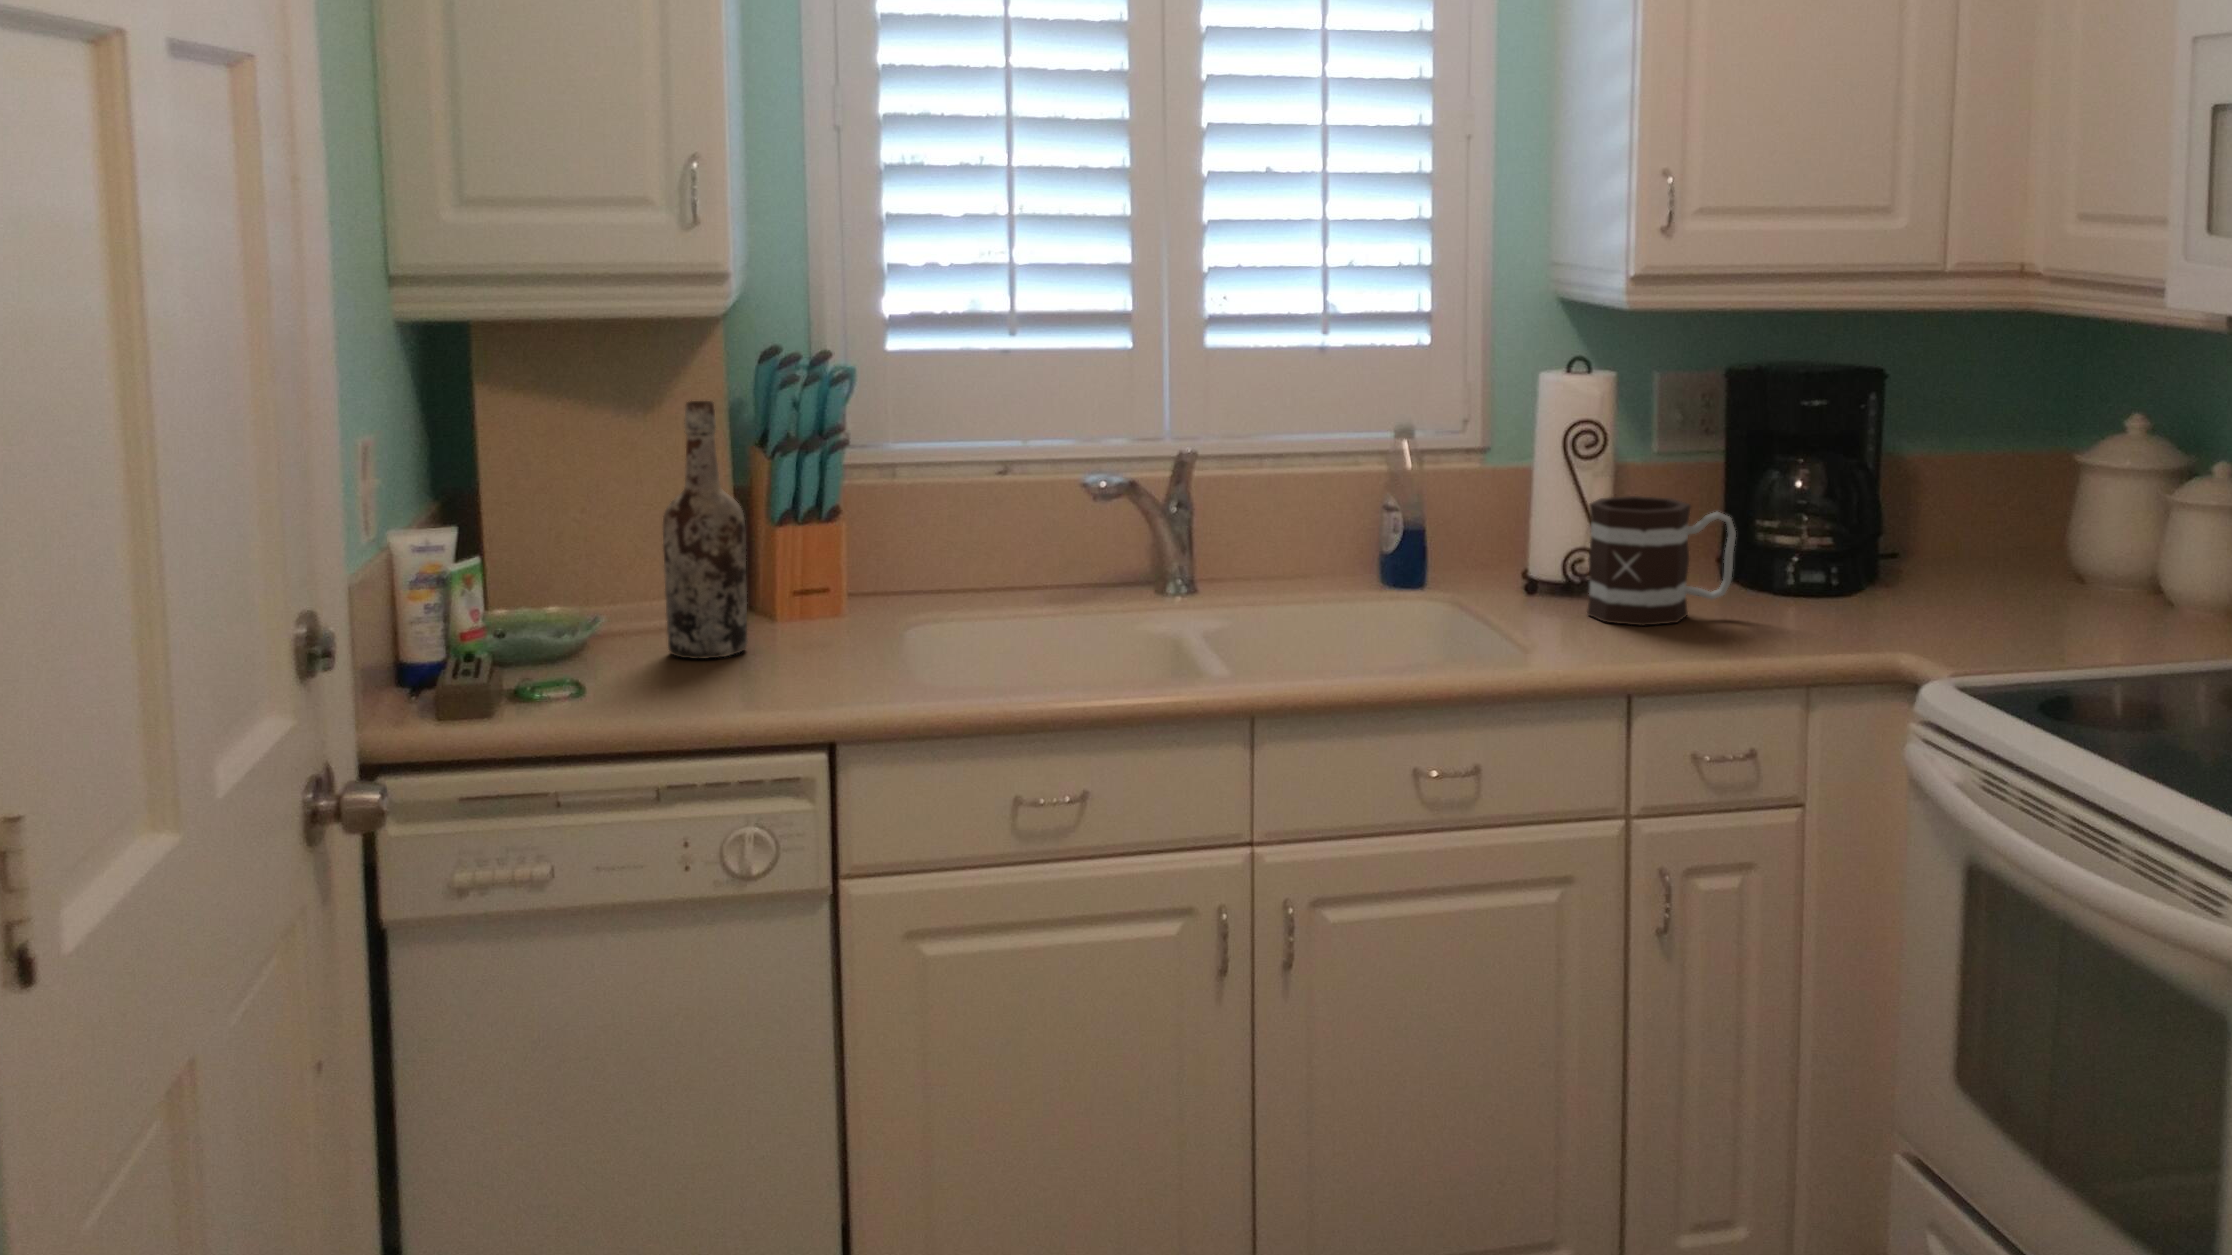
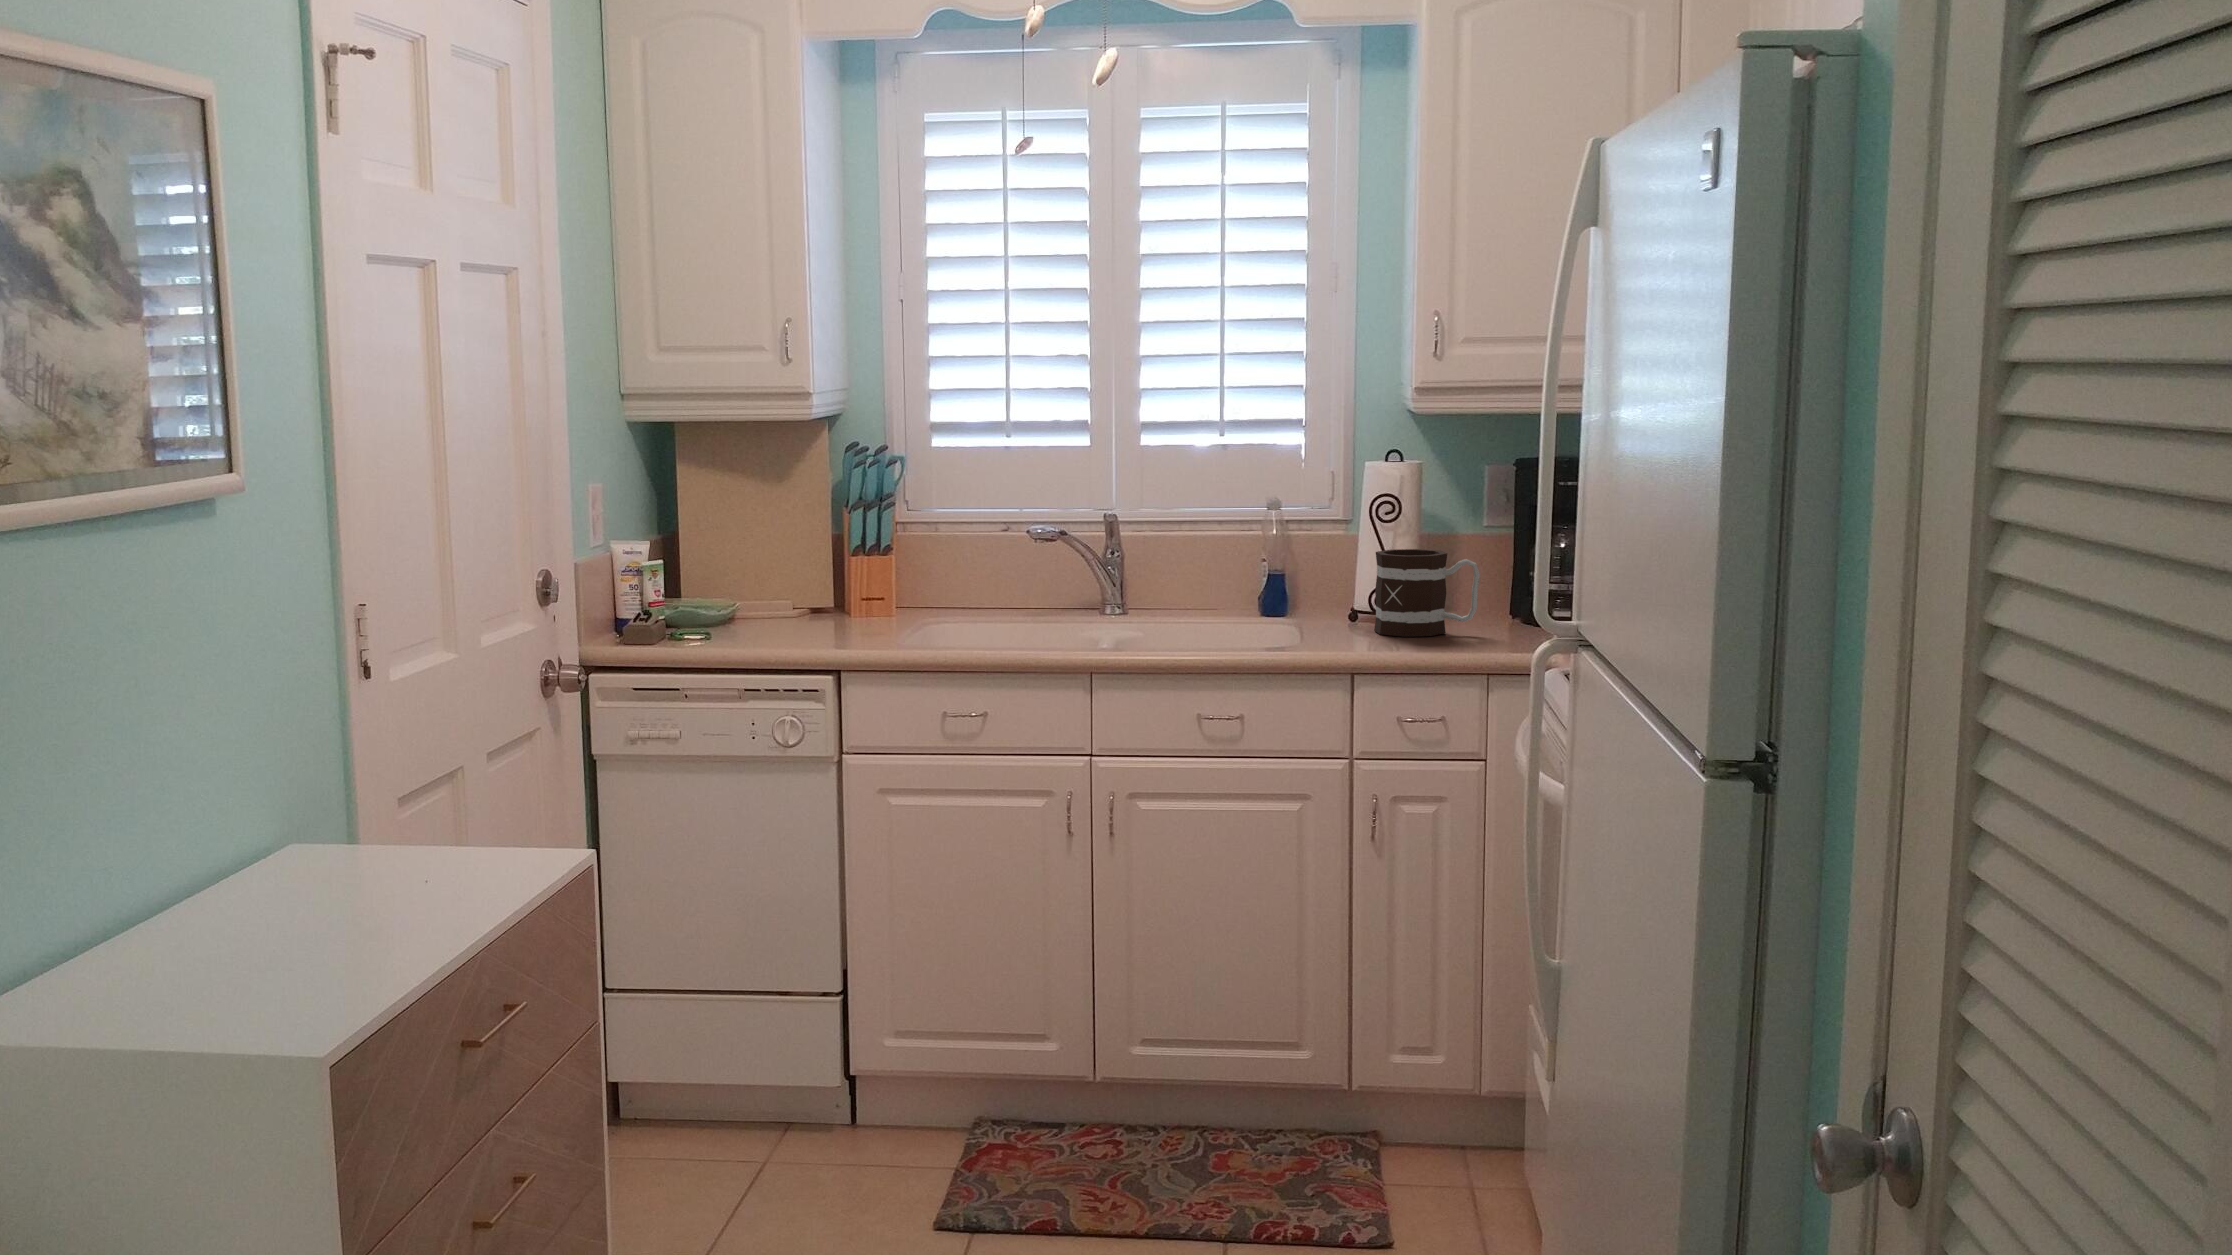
wine bottle: present [663,401,748,659] -> none [769,471,819,630]

